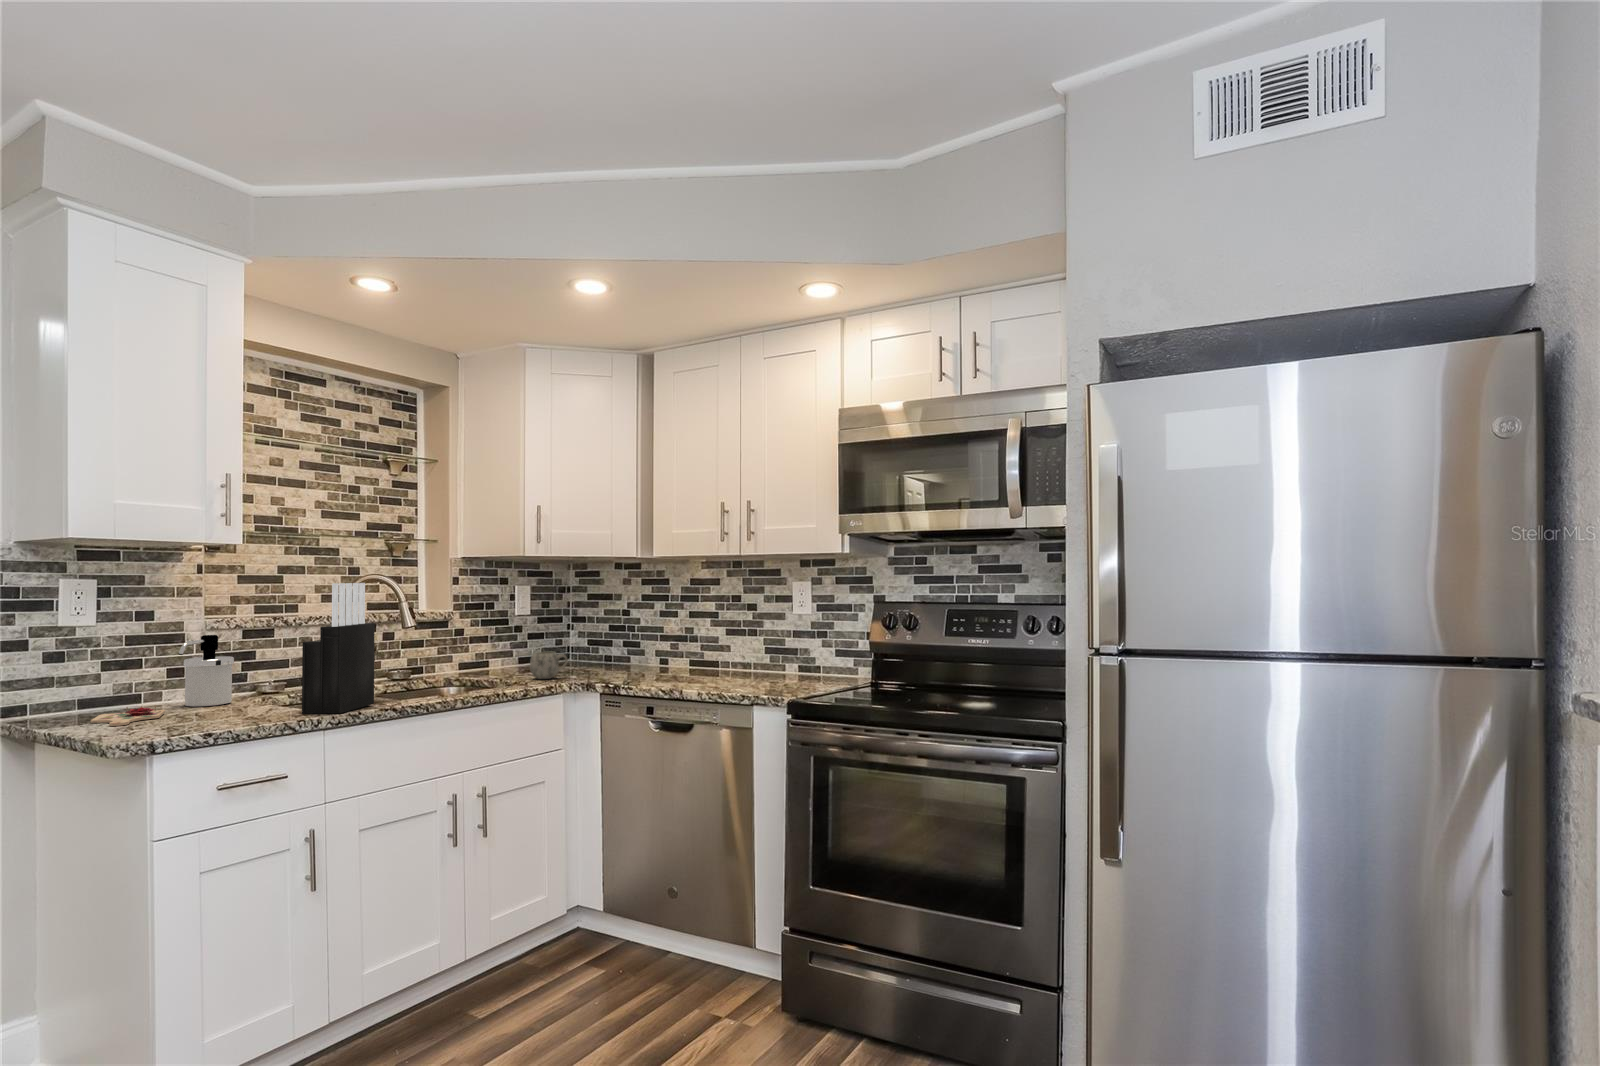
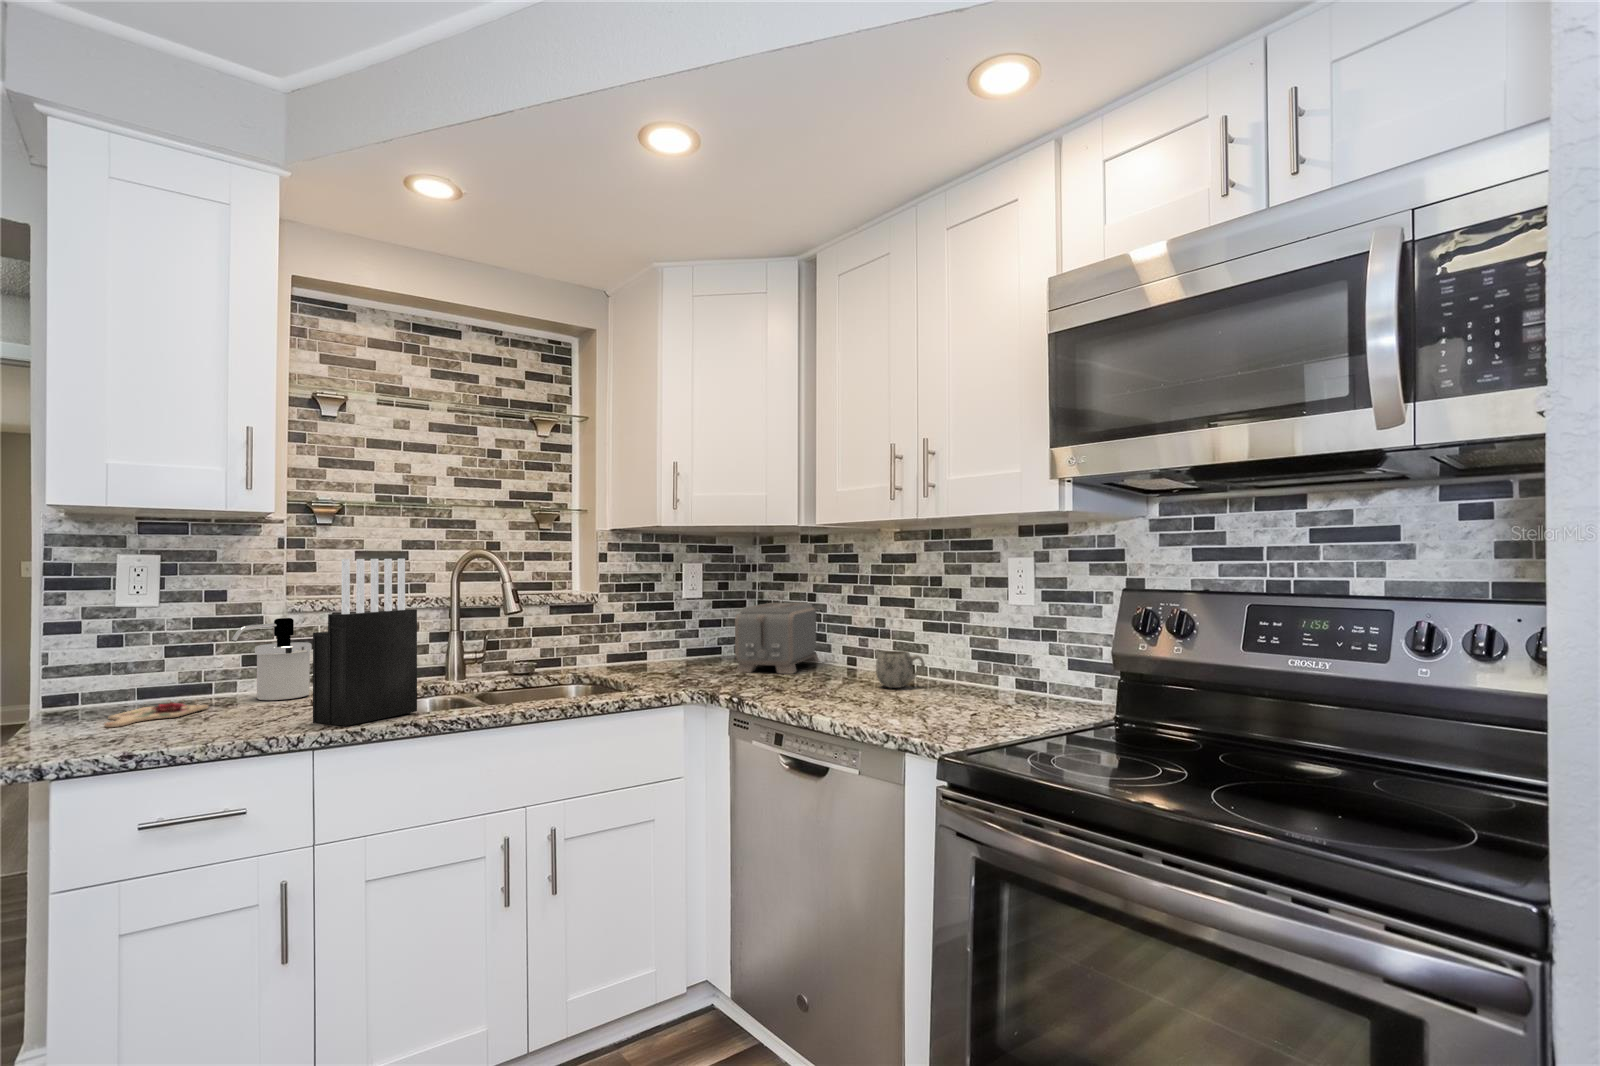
toaster: none [573,617,630,673] -> present [735,603,819,674]
mug: present [530,652,568,679] -> present [876,651,925,688]

